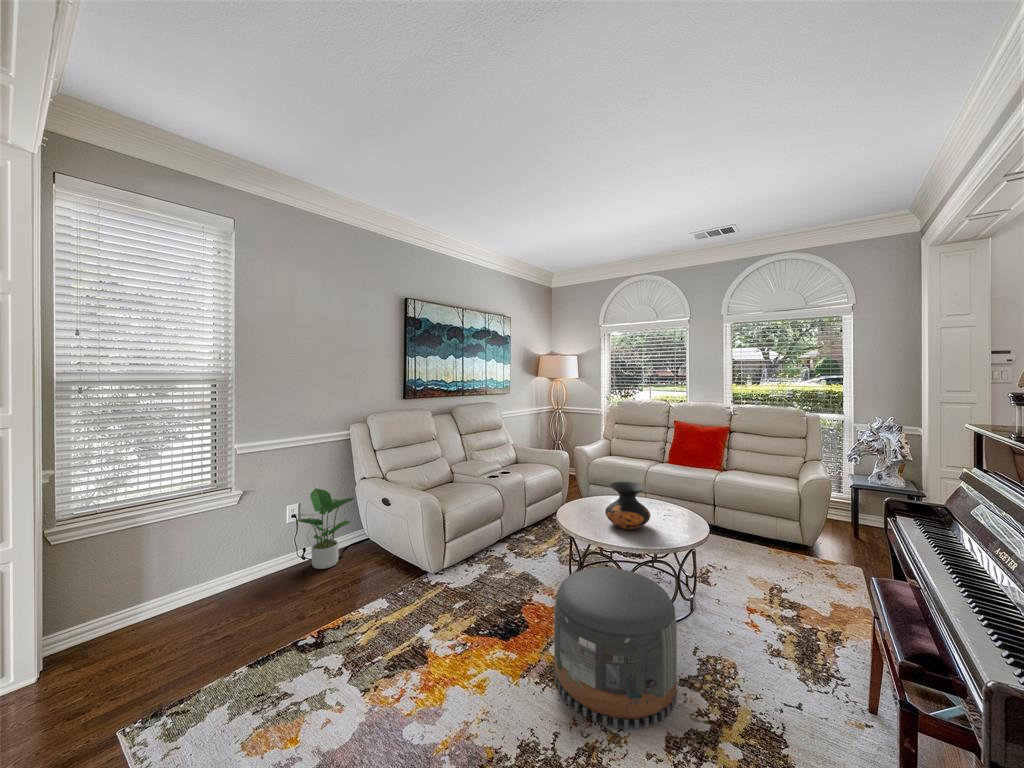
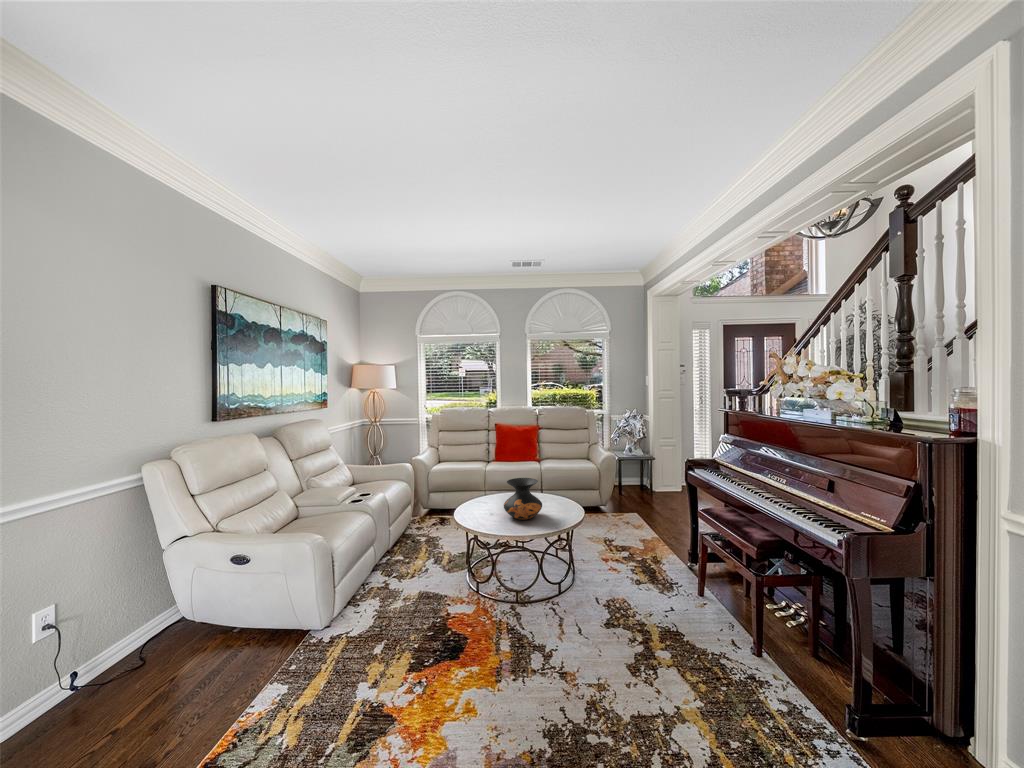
potted plant: present [296,488,354,569] -> none [72,566,180,694]
pouf: present [554,568,677,729] -> none [513,551,618,685]

